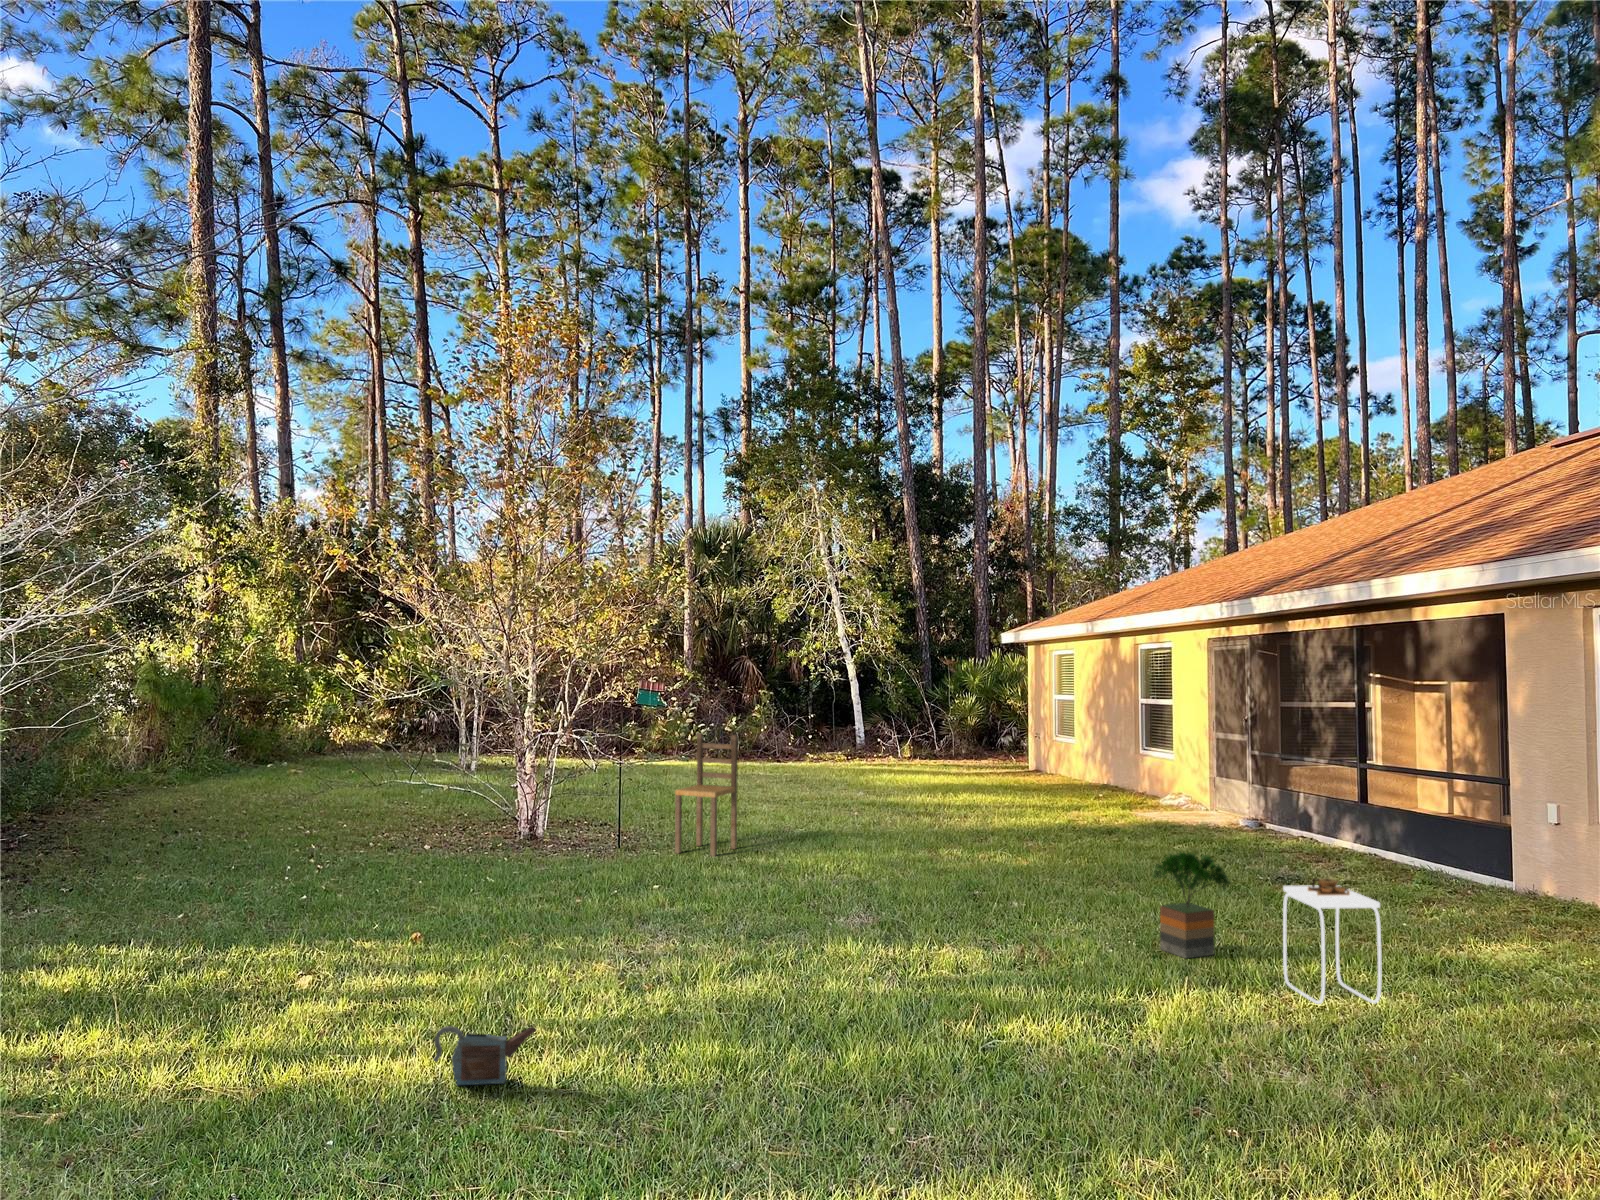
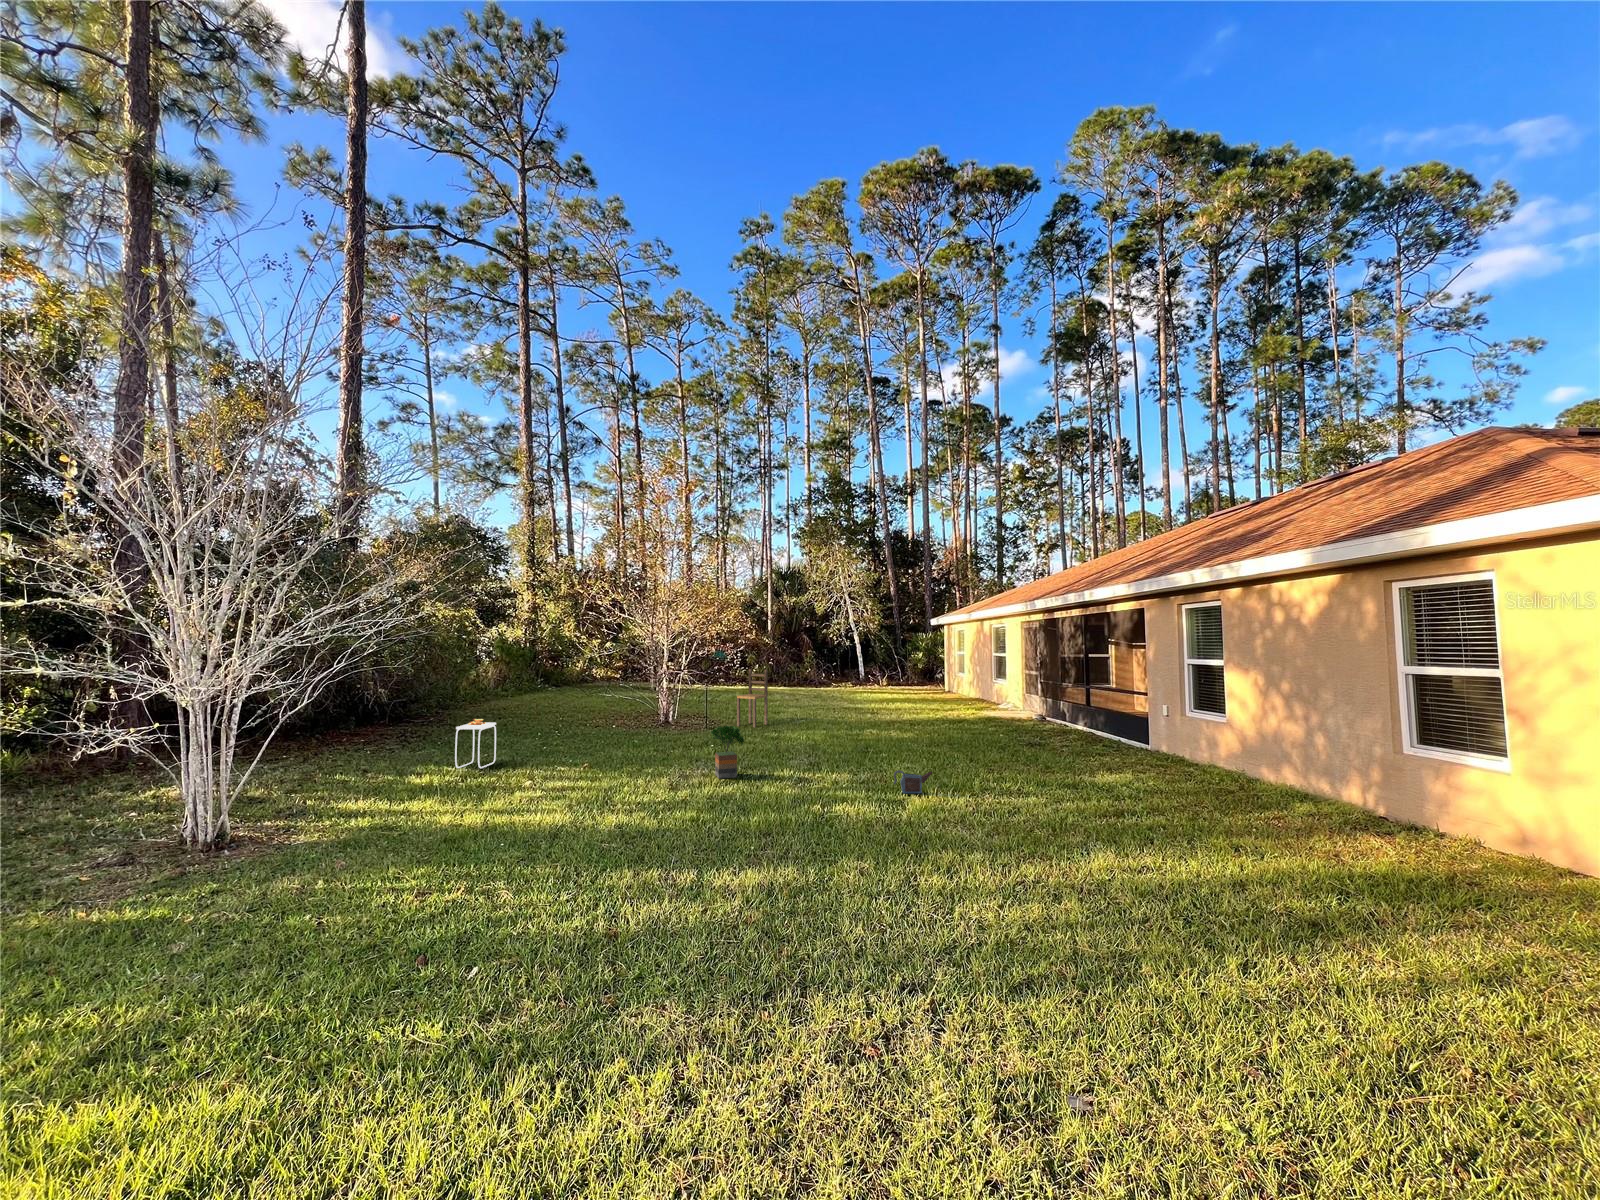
potted tree: present [1152,852,1230,958] -> present [711,726,744,779]
side table: present [1283,879,1382,1004] -> present [455,719,496,768]
watering can: present [433,1026,537,1085] -> present [894,770,933,793]

